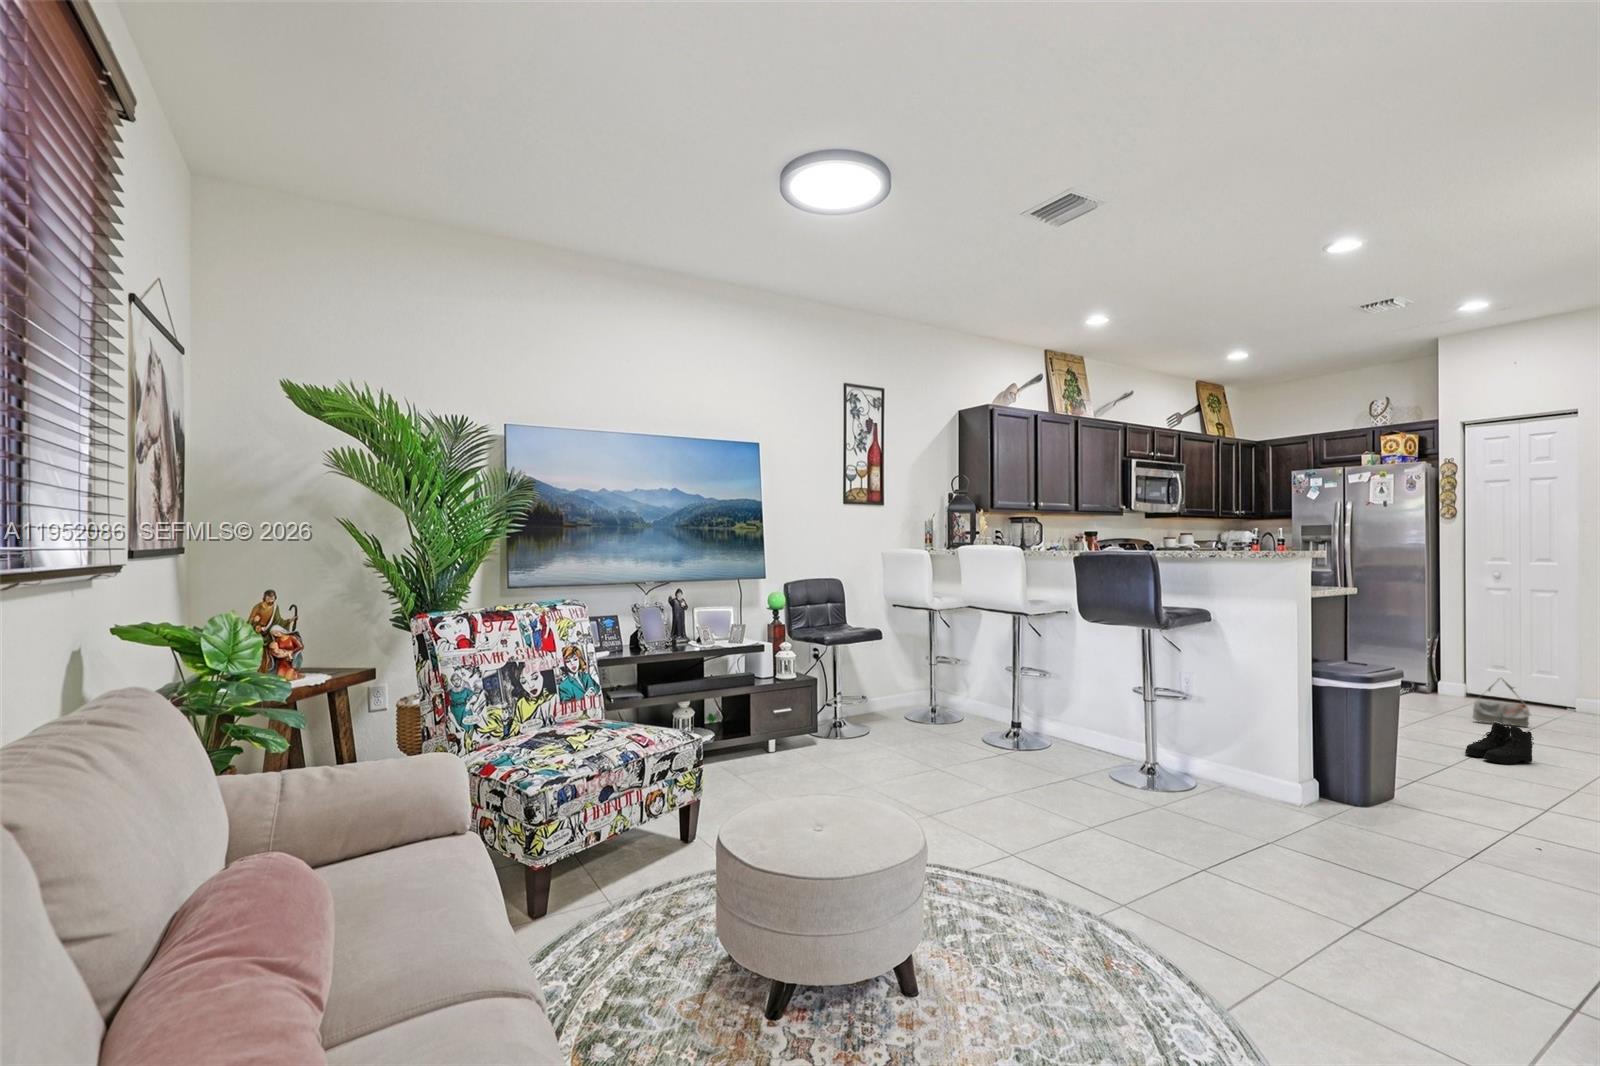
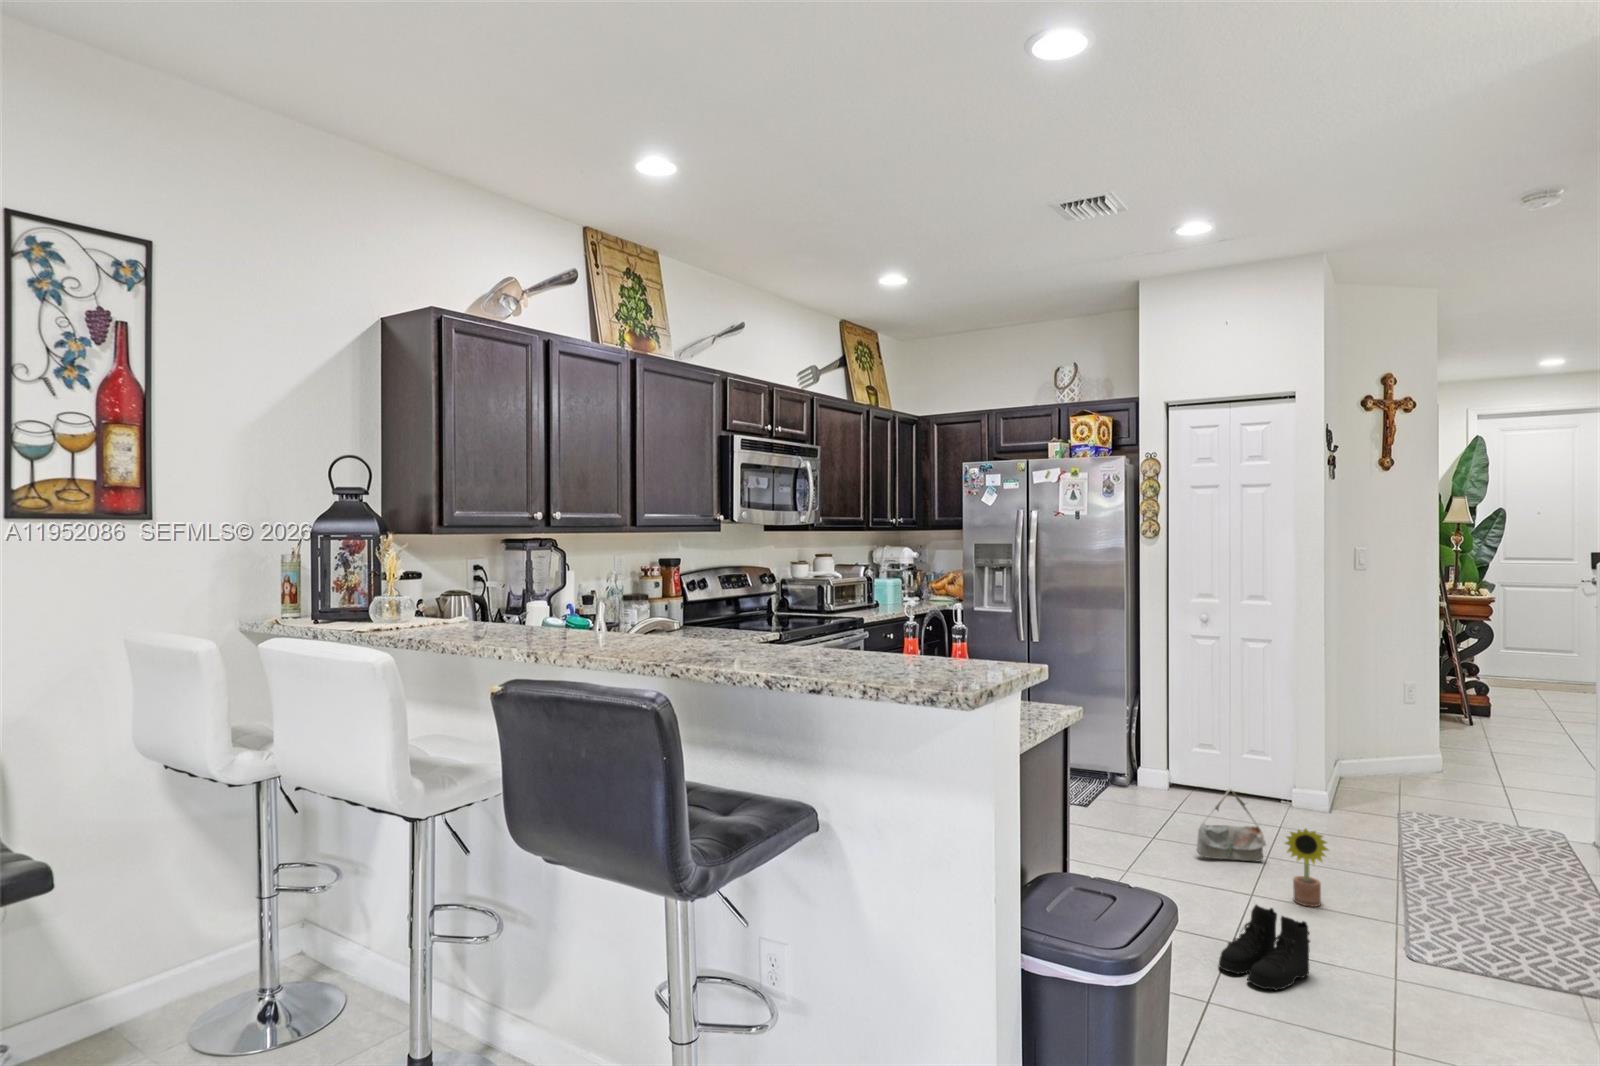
decorative plant: none [1532,693,1569,745] -> present [1285,829,1328,907]

